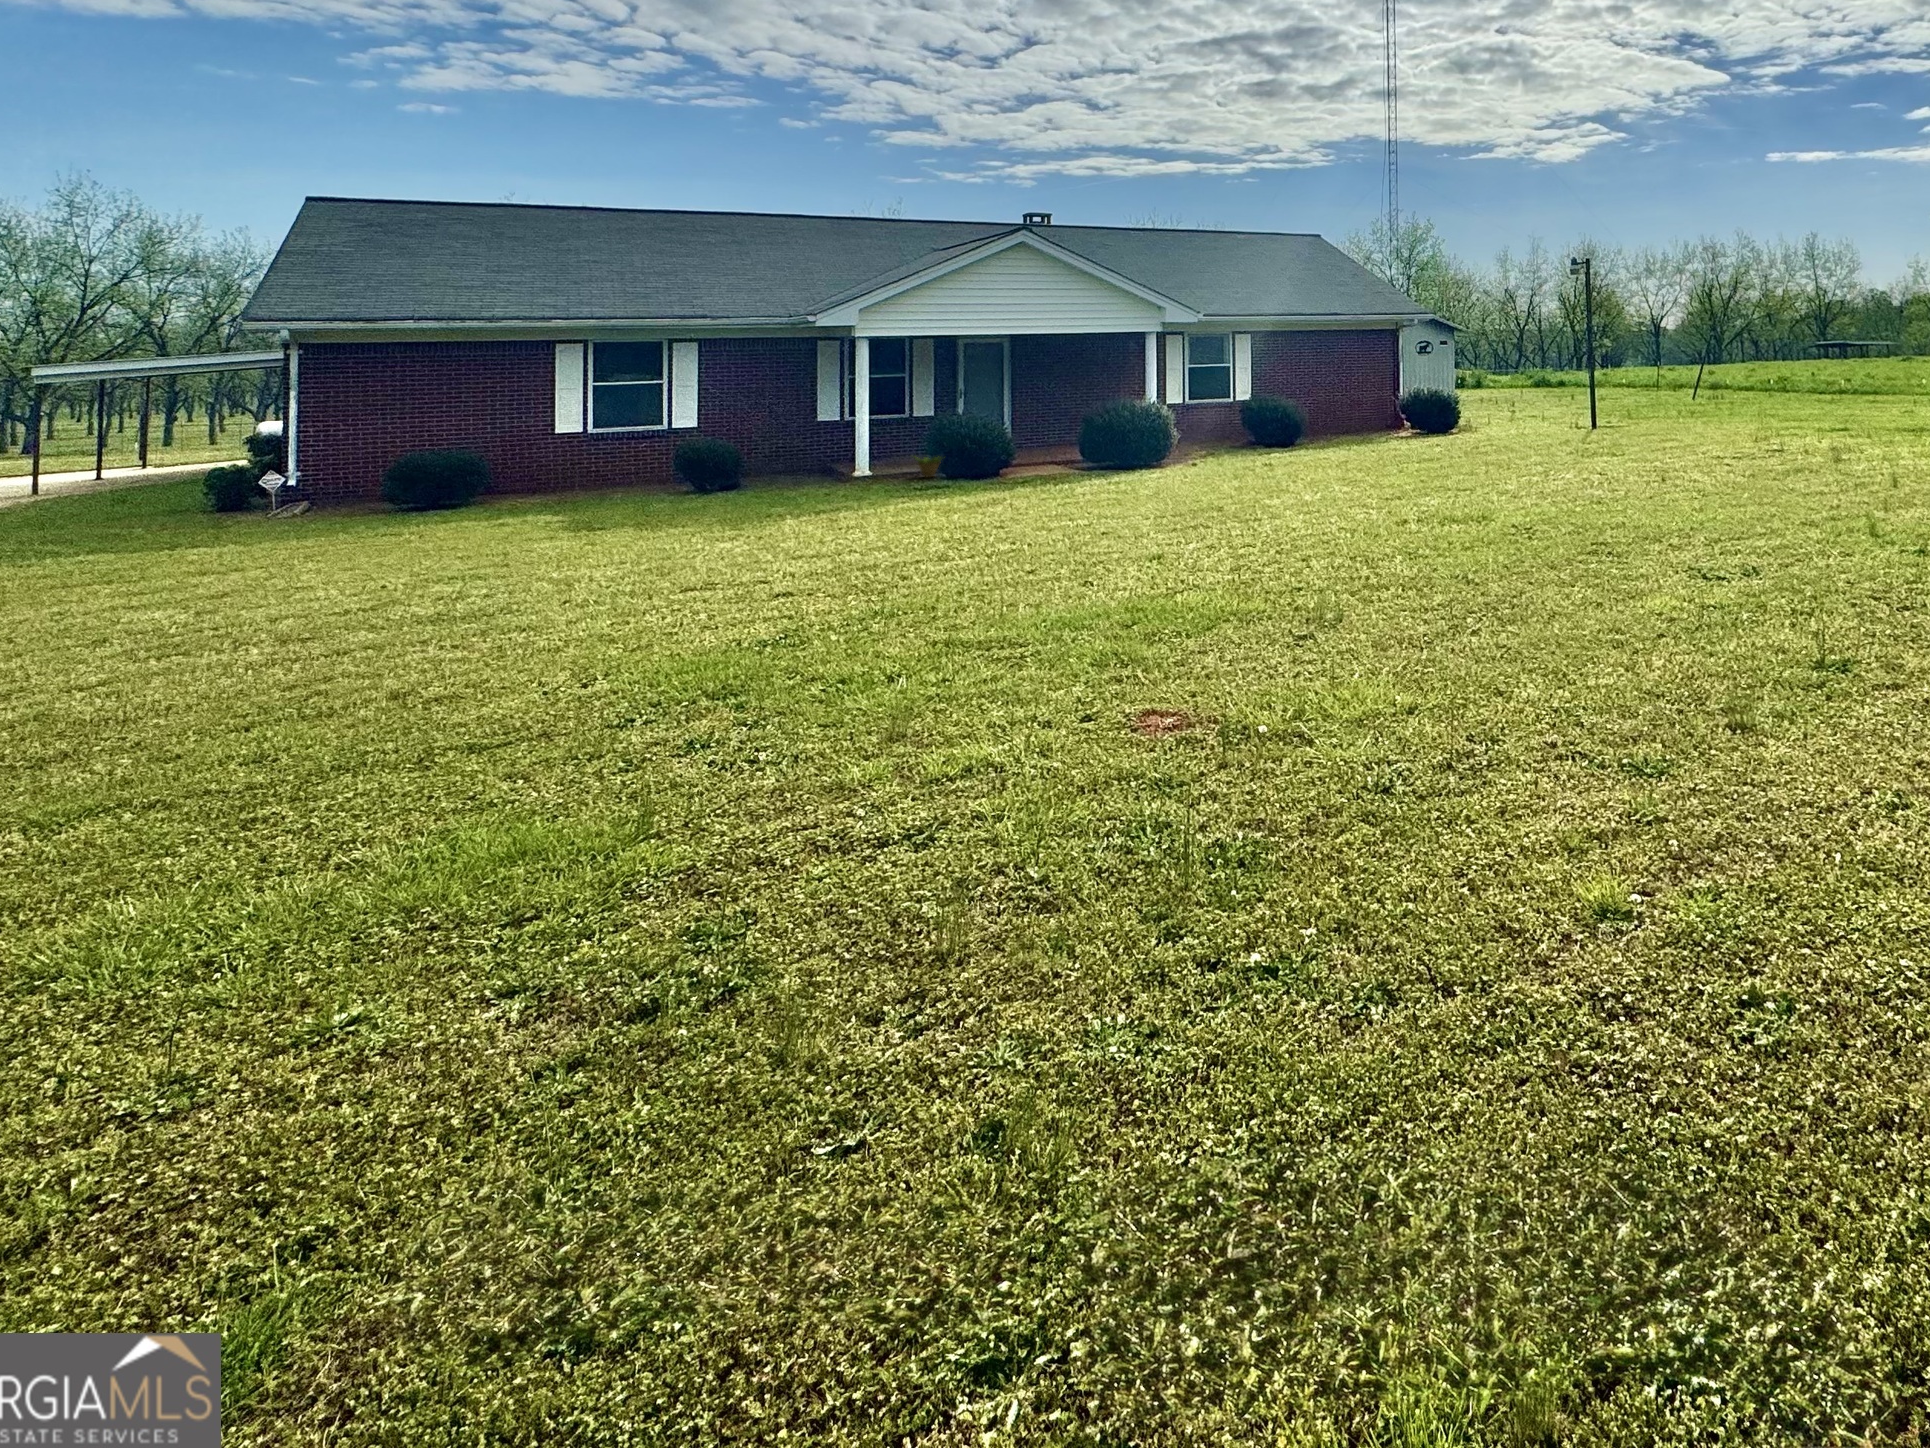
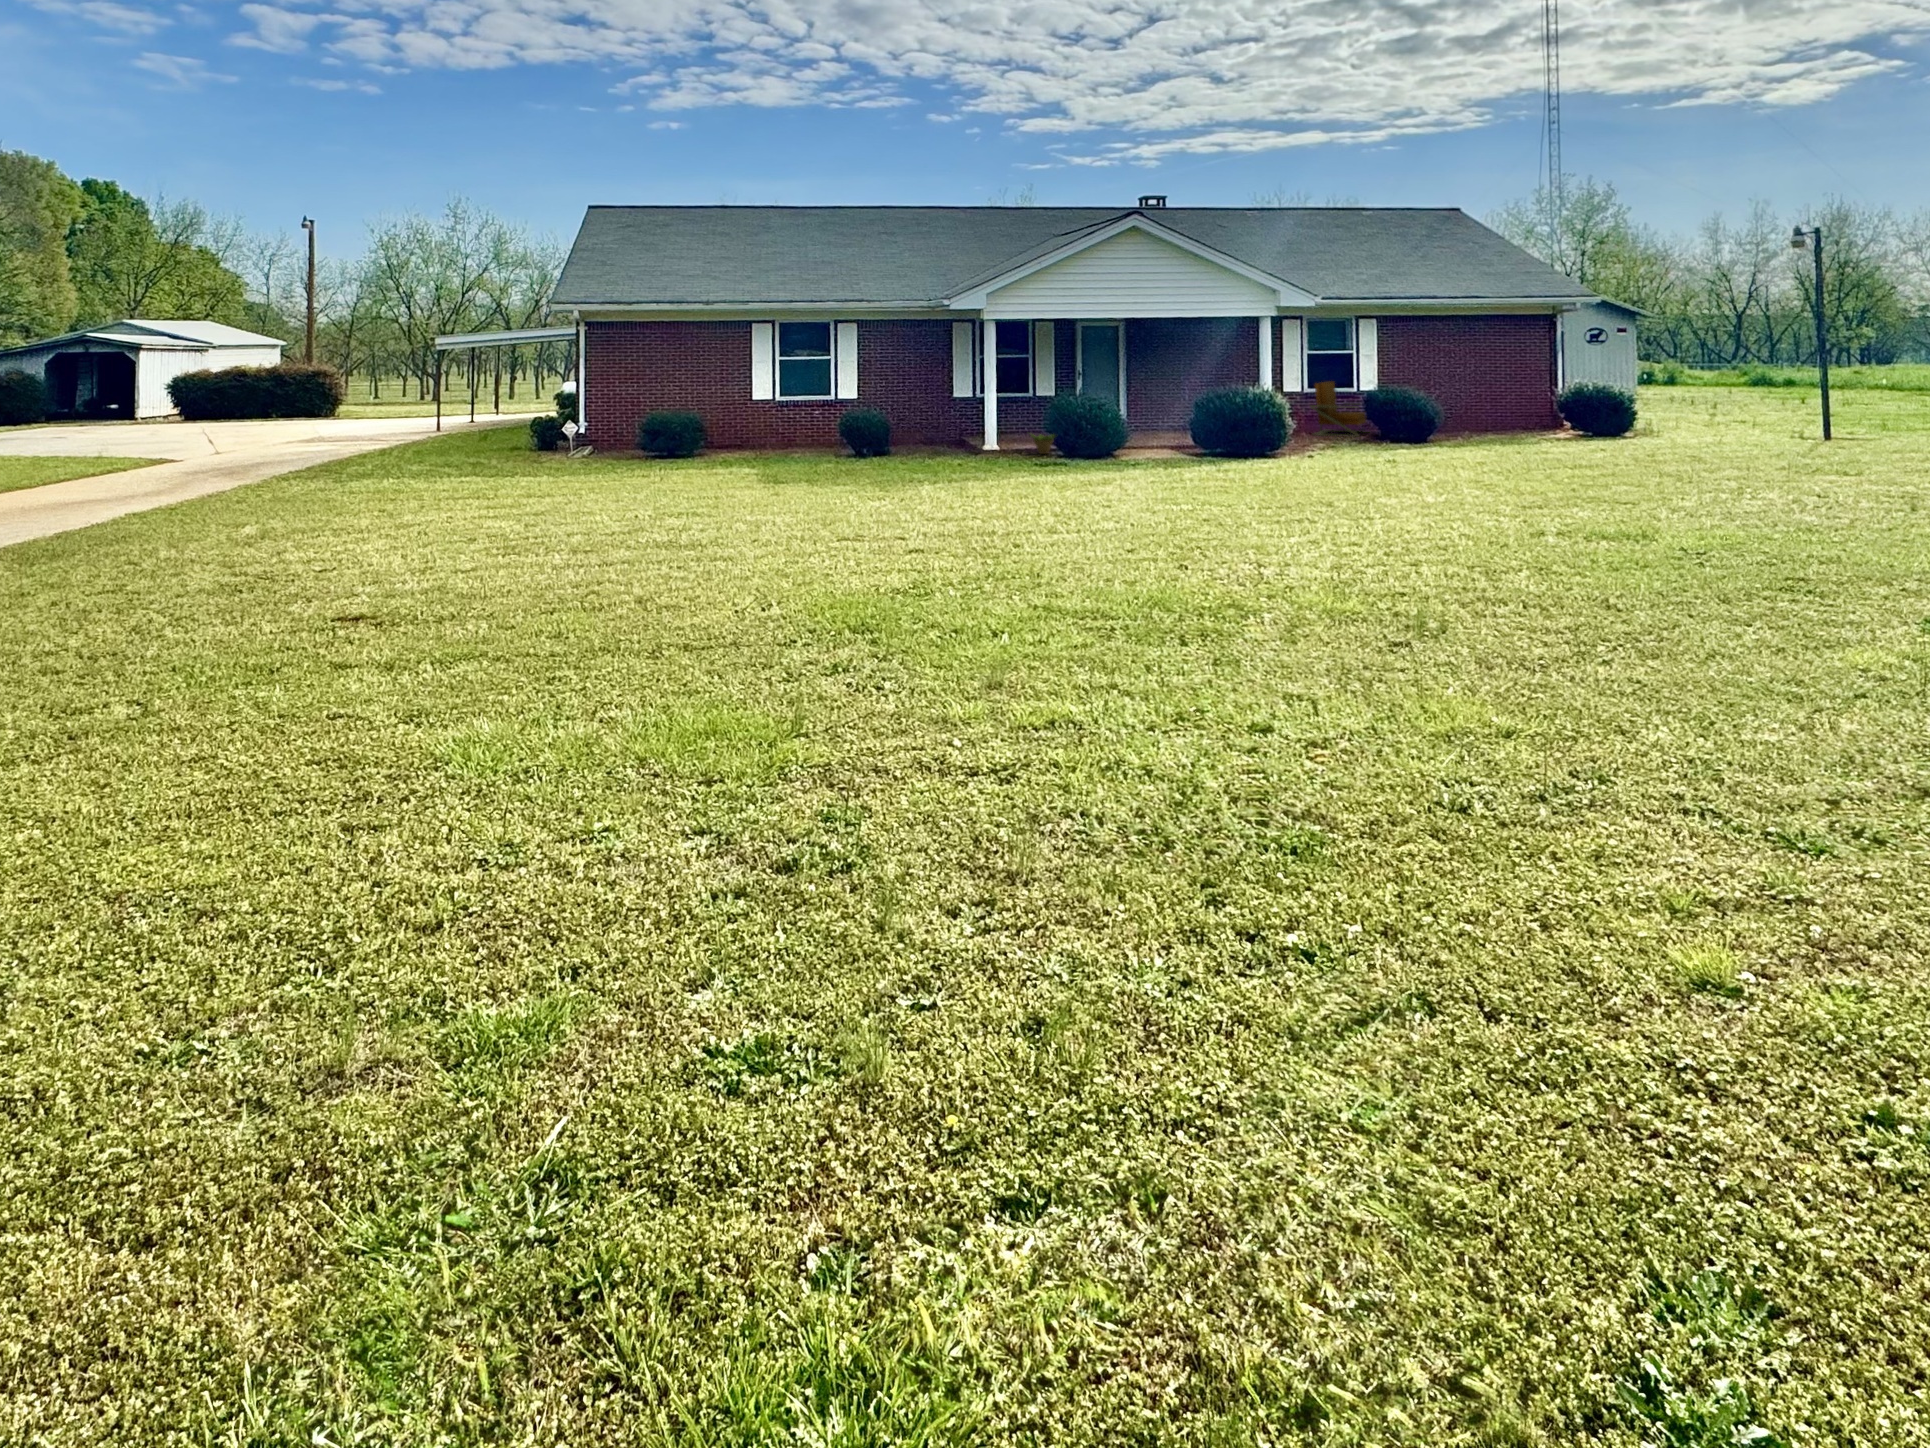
lounge chair: none [1196,395,1250,447] -> present [1310,381,1367,437]

